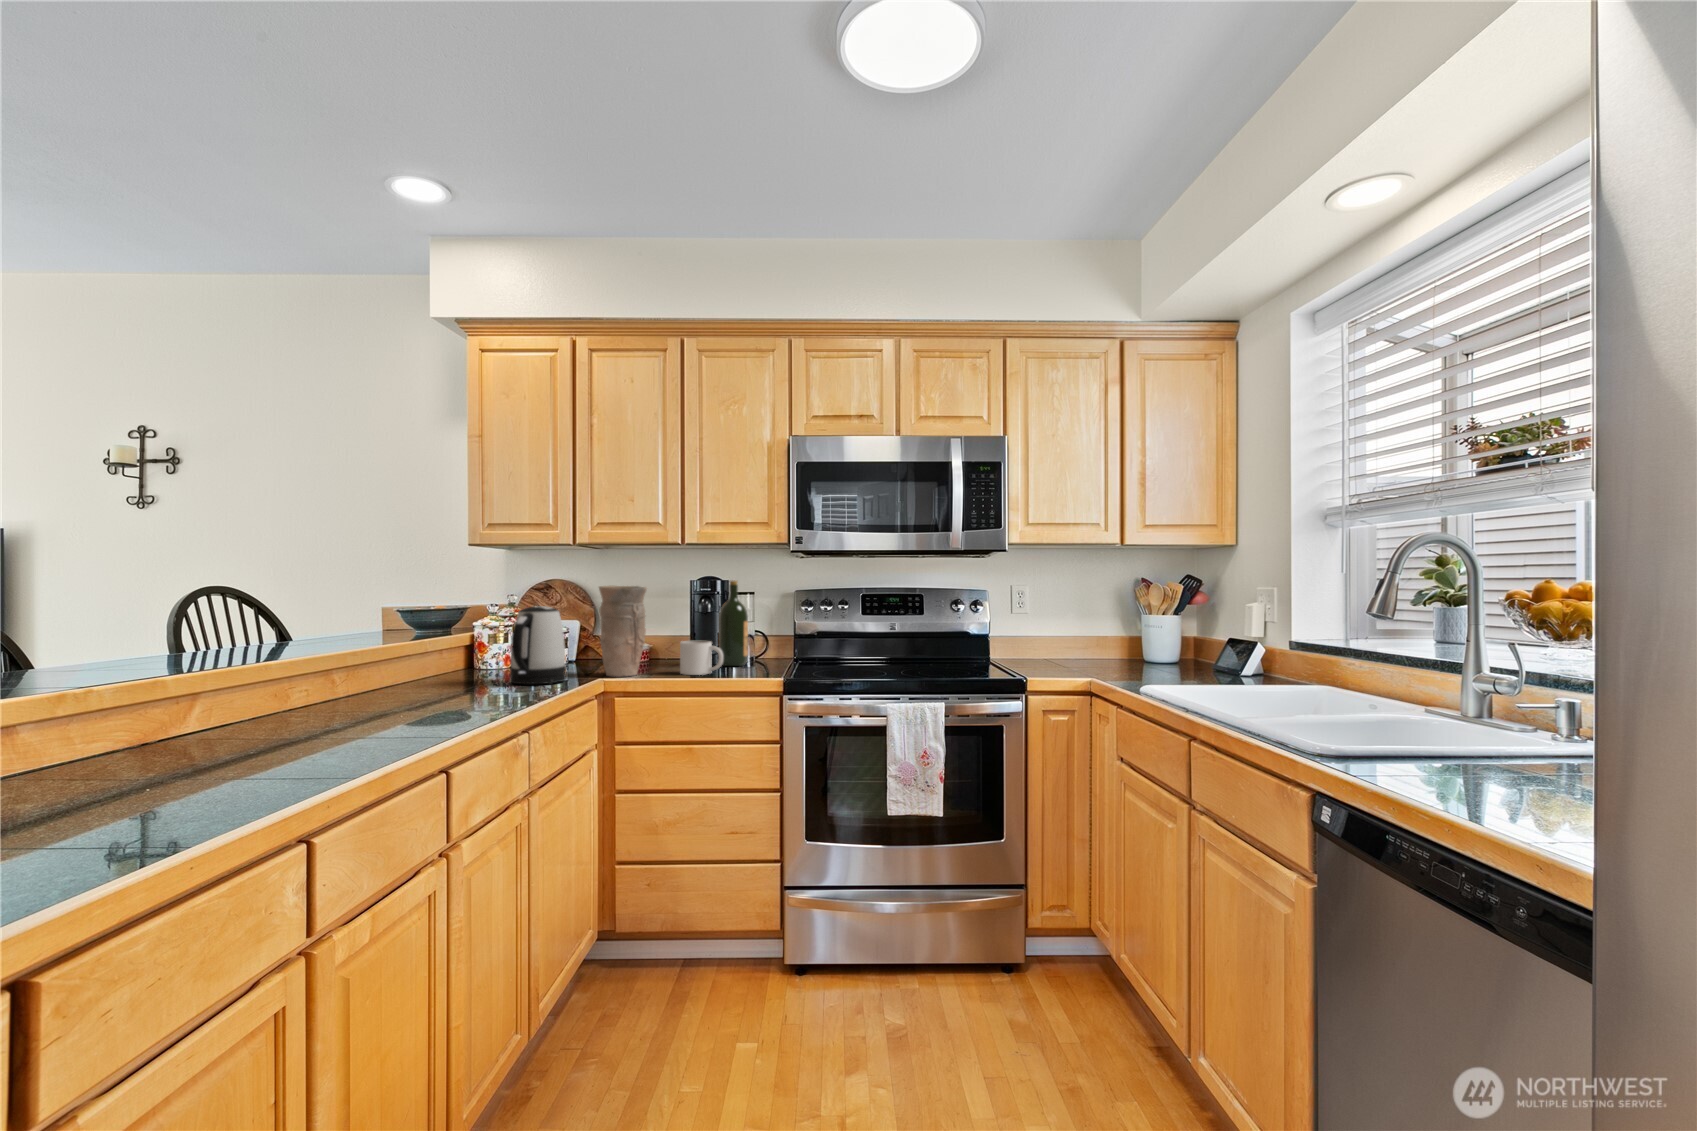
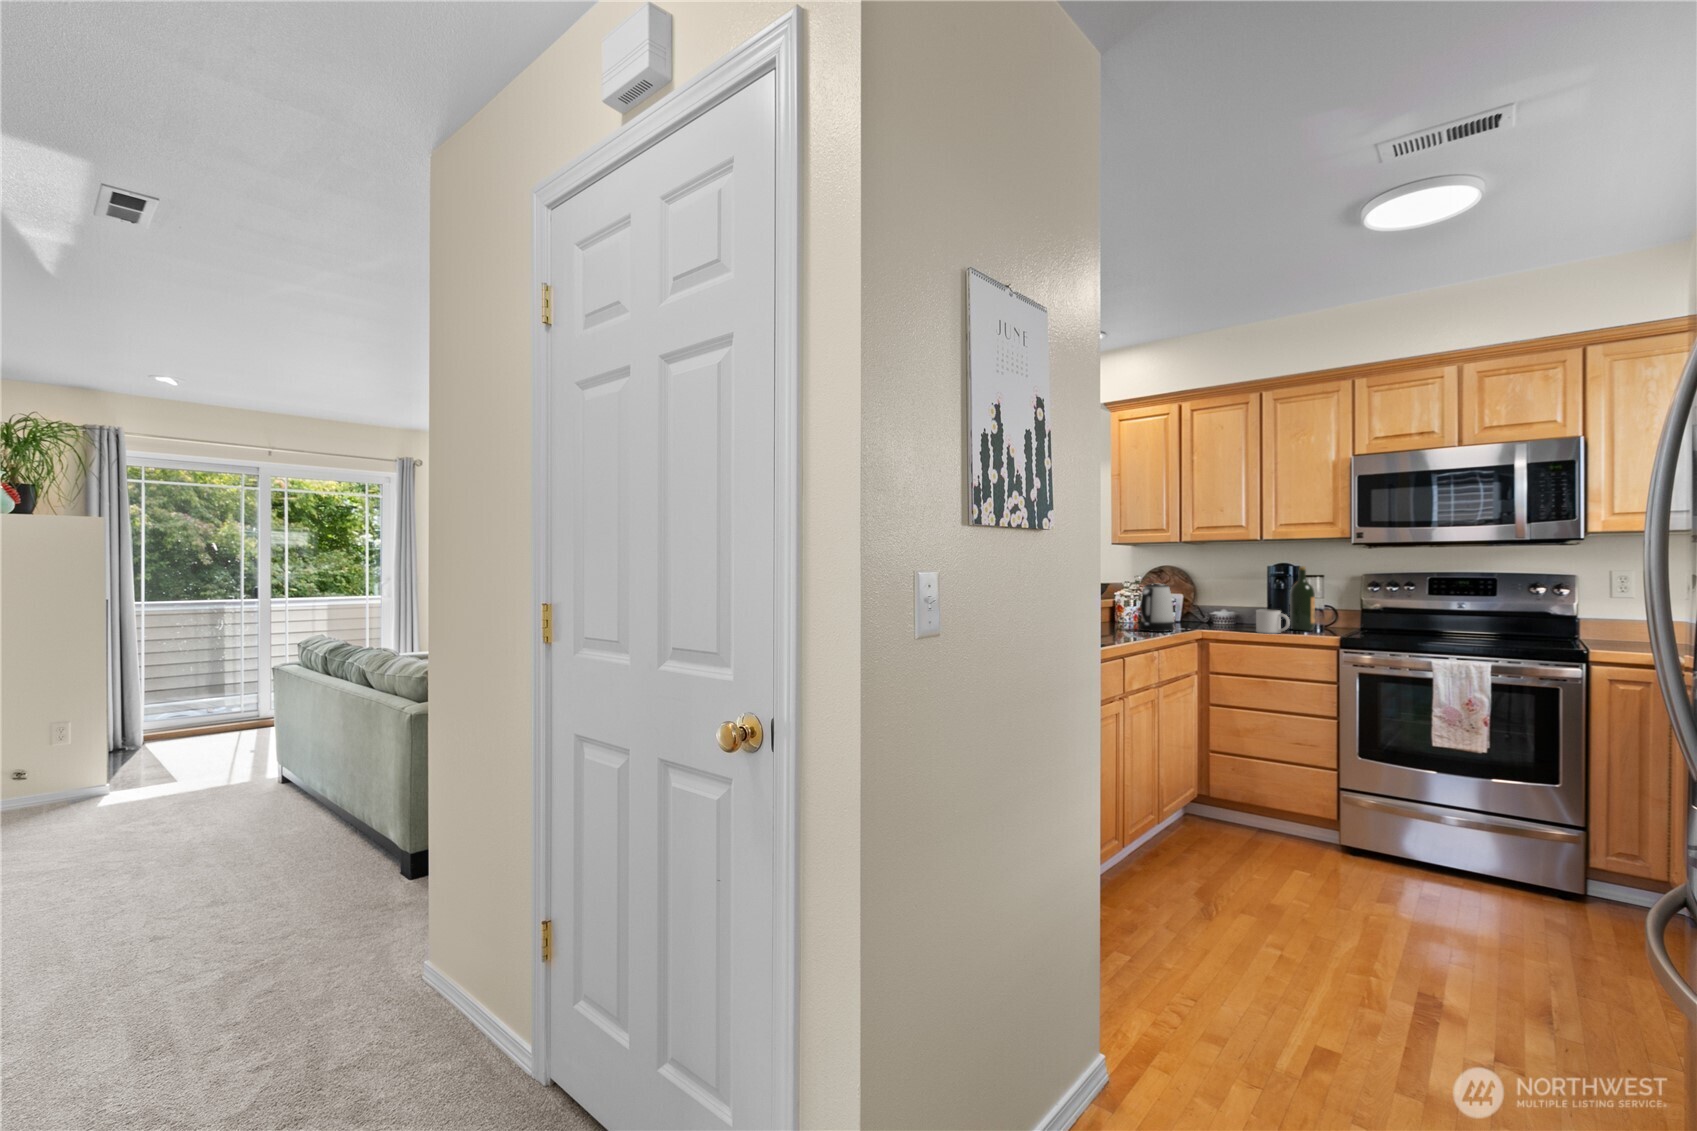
vase: present [599,585,647,677] -> none [1195,571,1231,631]

